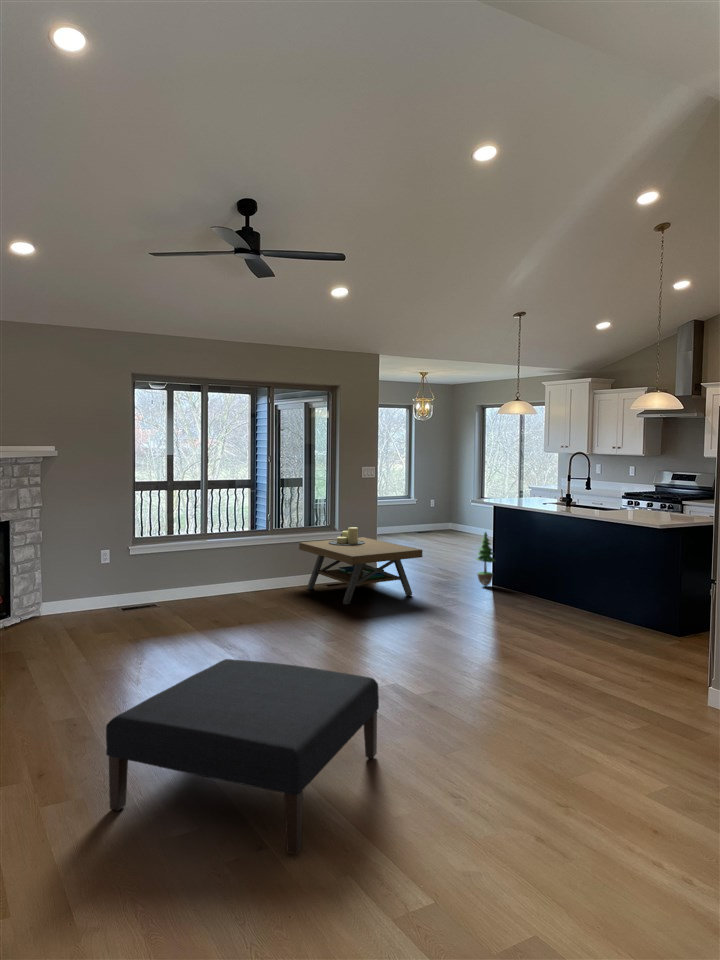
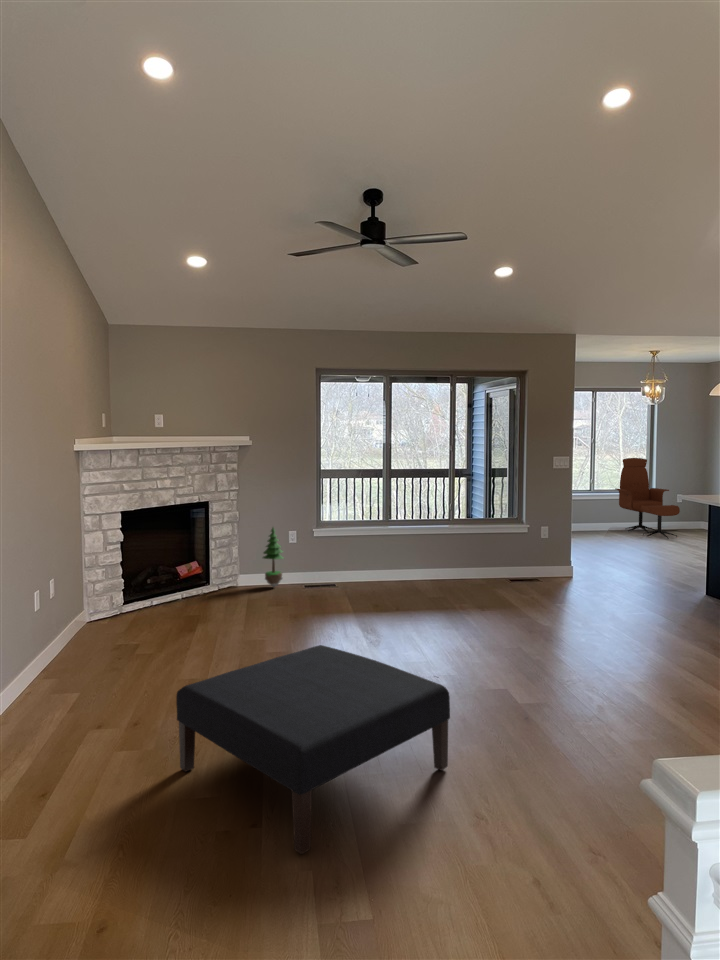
lounge chair: none [391,469,447,541] -> present [615,458,680,538]
coffee table: present [299,527,422,604] -> none [481,520,608,601]
potted tree: present [476,532,495,586] -> present [263,528,284,587]

